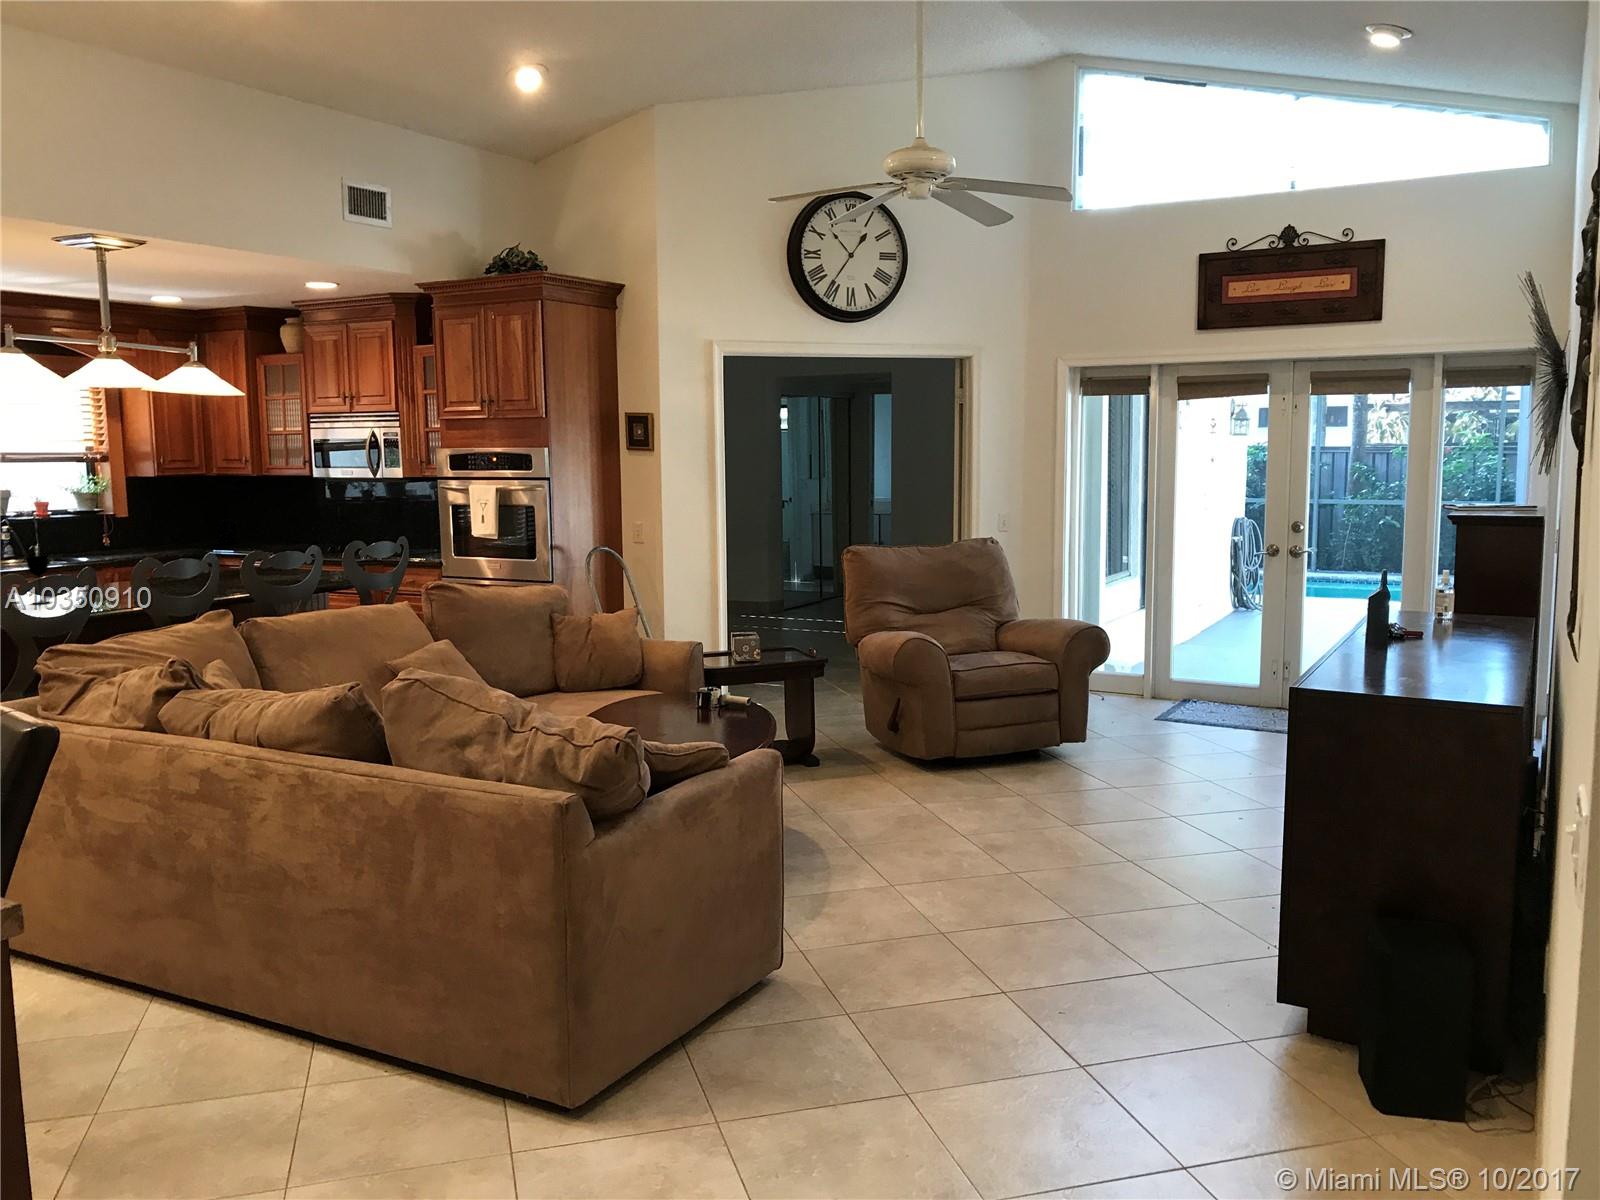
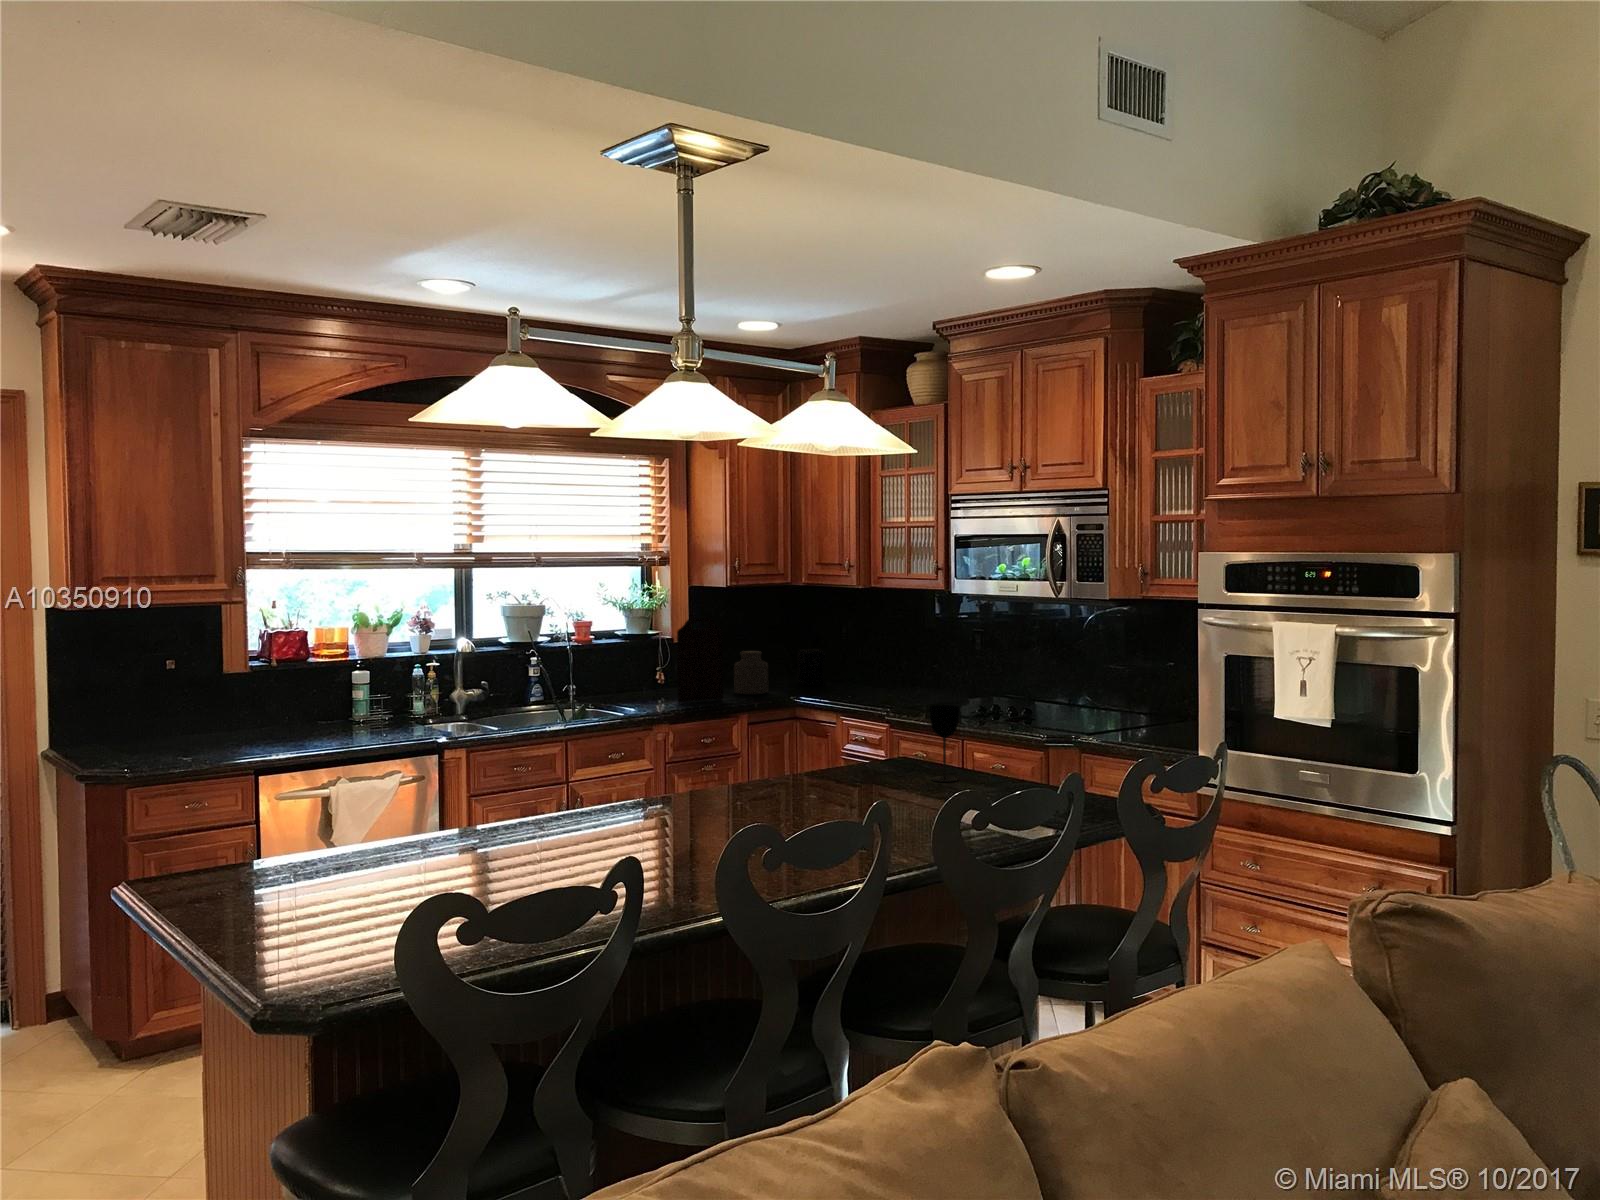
cutting board: none [117,497,157,556] -> present [677,618,723,702]
jar: none [165,521,193,550] -> present [734,651,768,694]
wine glass: present [26,555,49,604] -> present [929,705,959,782]

